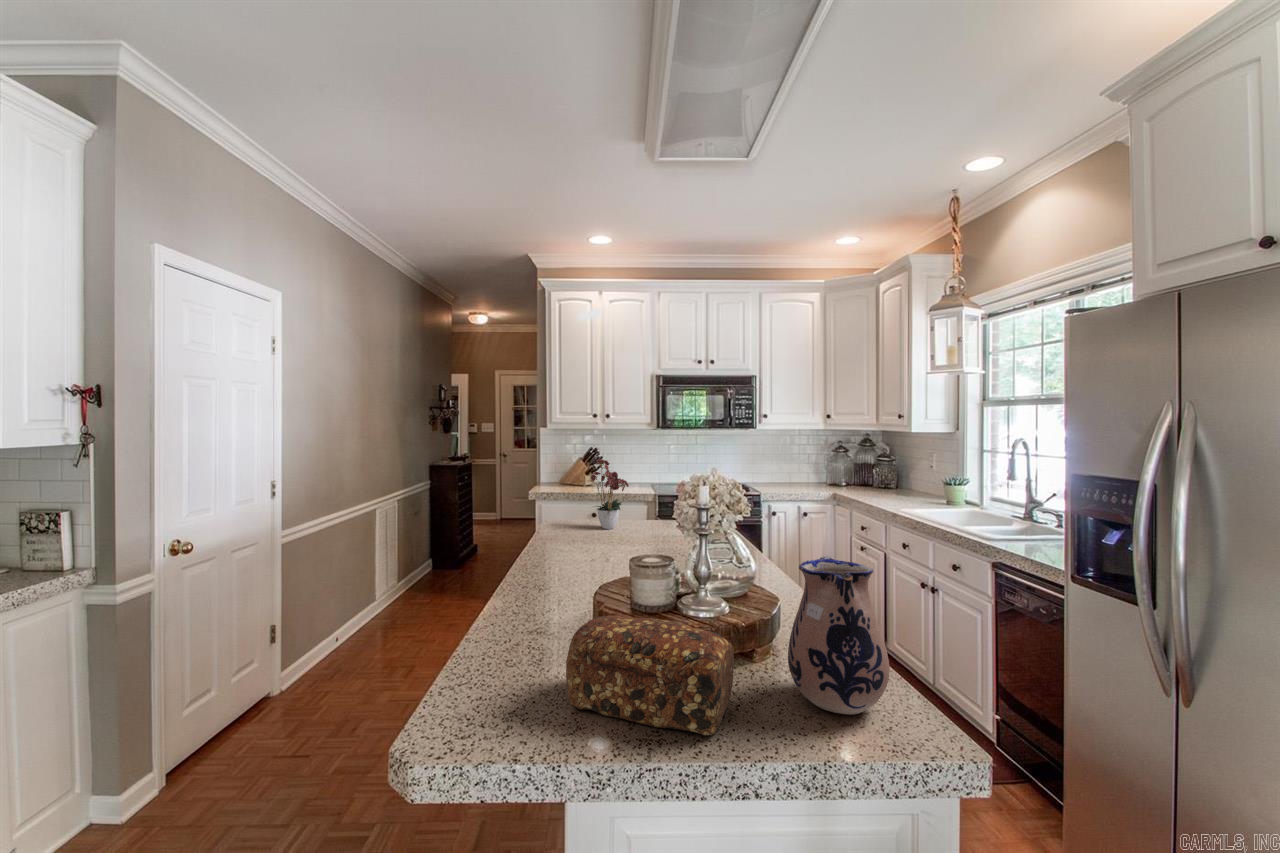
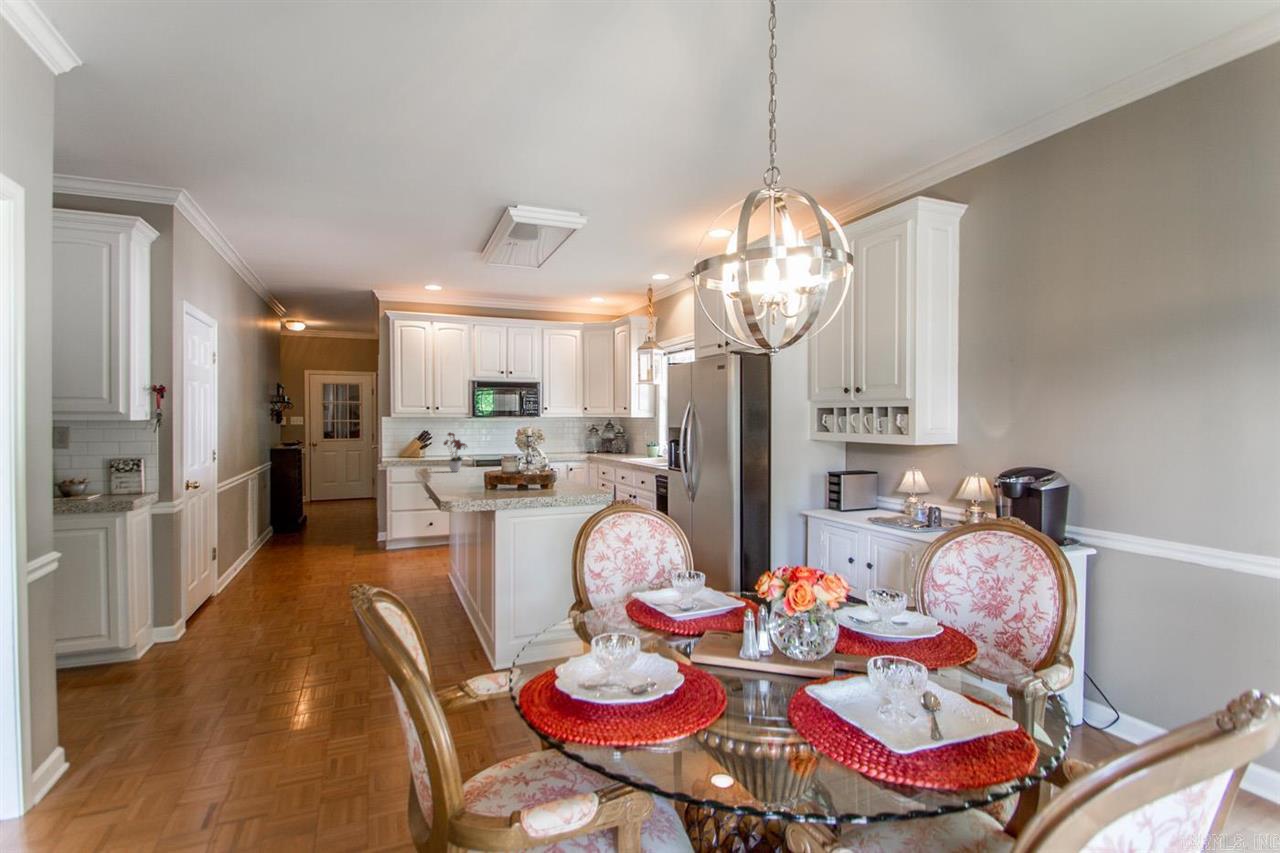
ceramic pitcher: present [788,556,889,714] -> none [547,451,576,493]
bread loaf: present [566,615,734,735] -> none [477,471,530,497]

